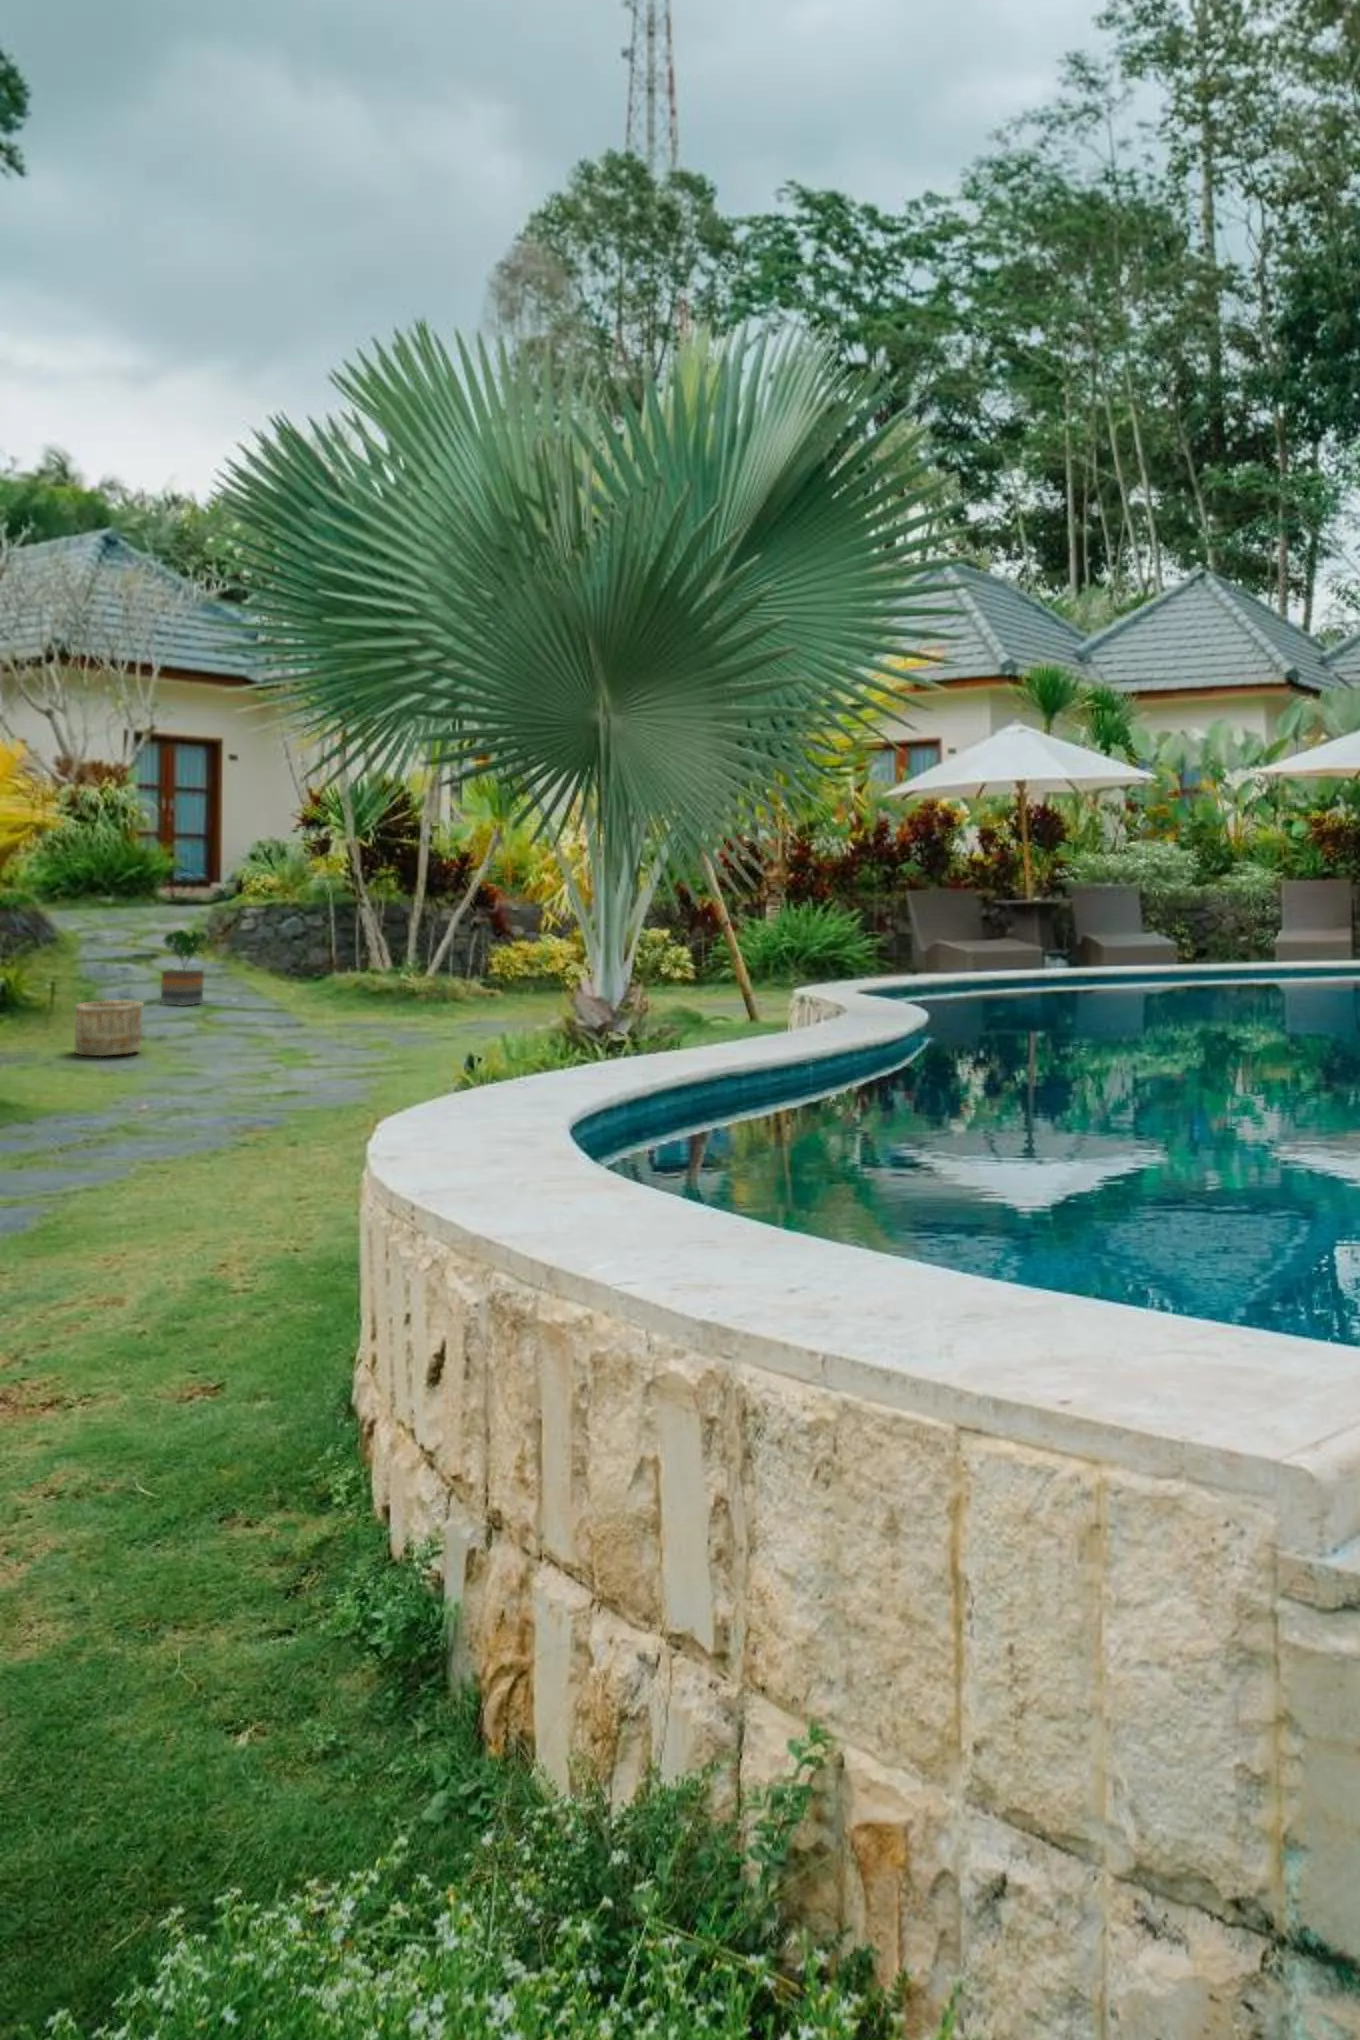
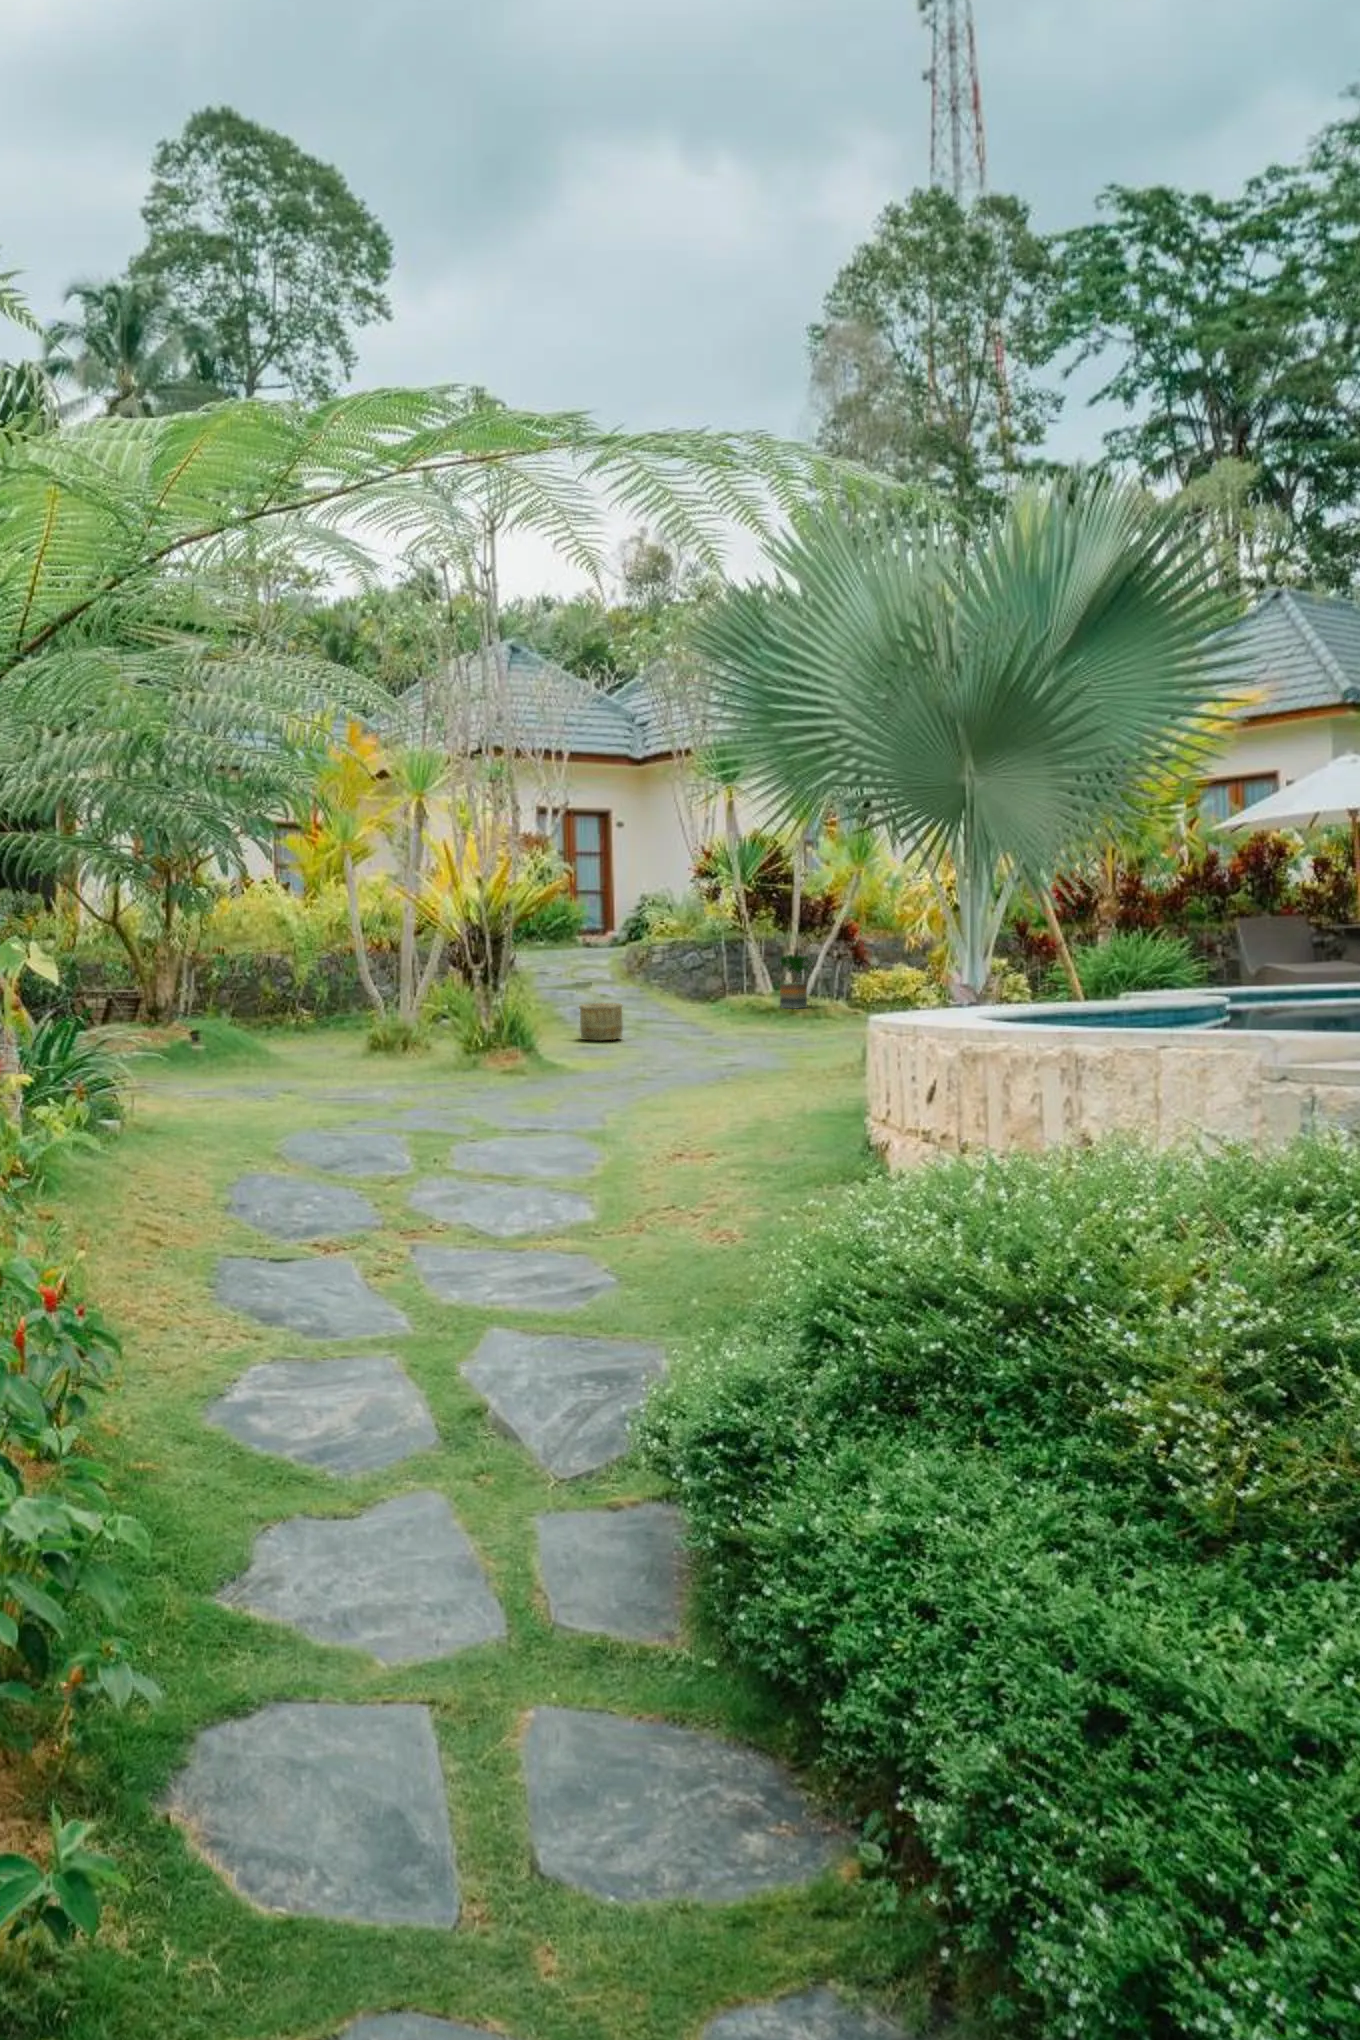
potted tree: present [161,930,212,1006] -> present [780,954,812,1009]

